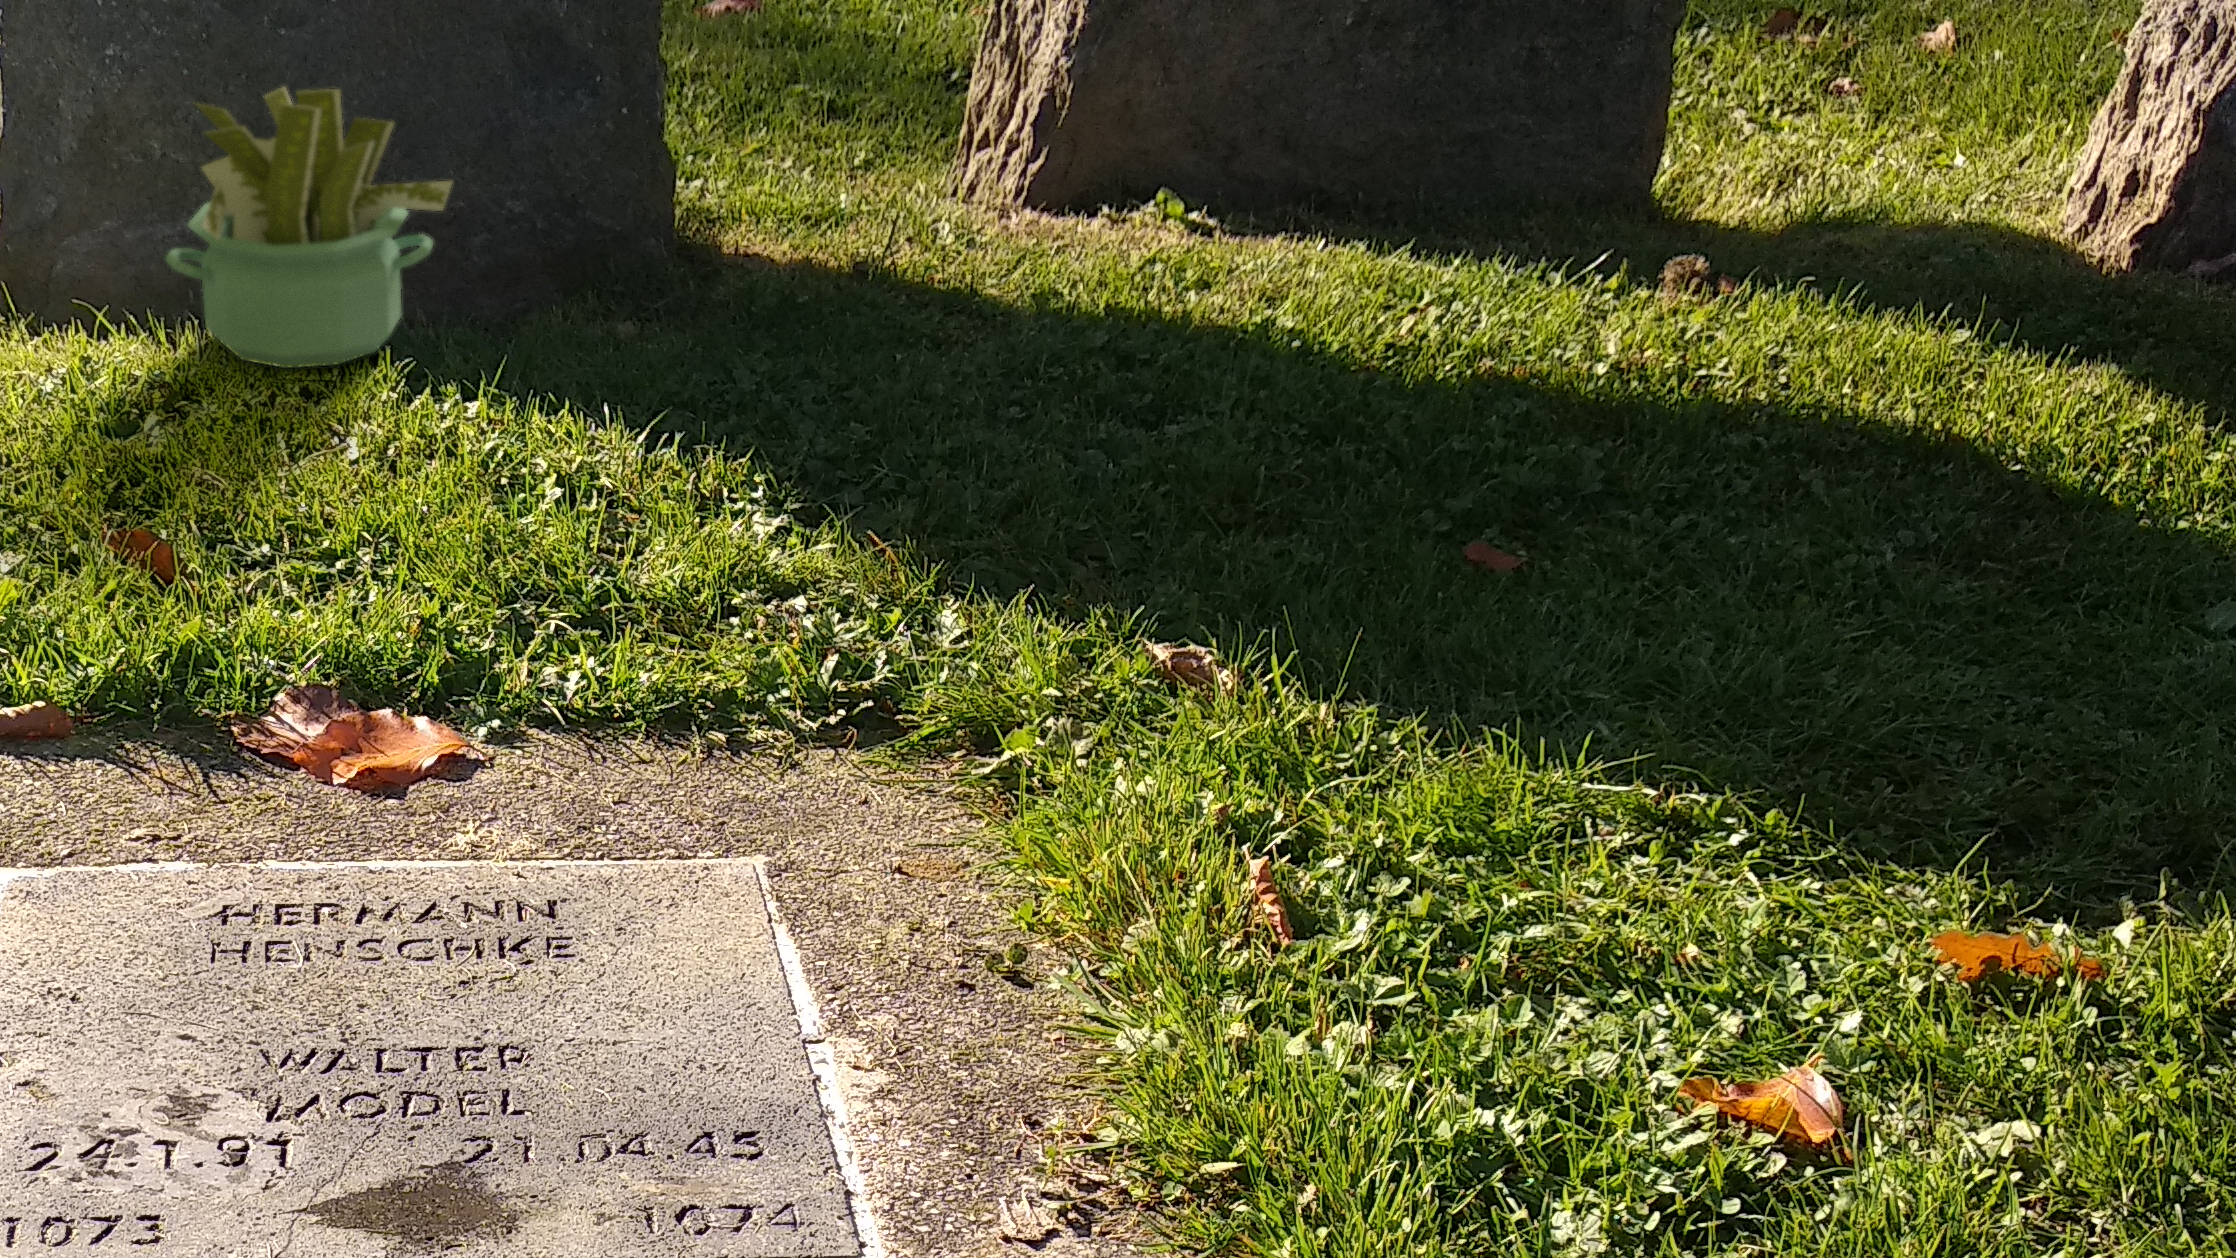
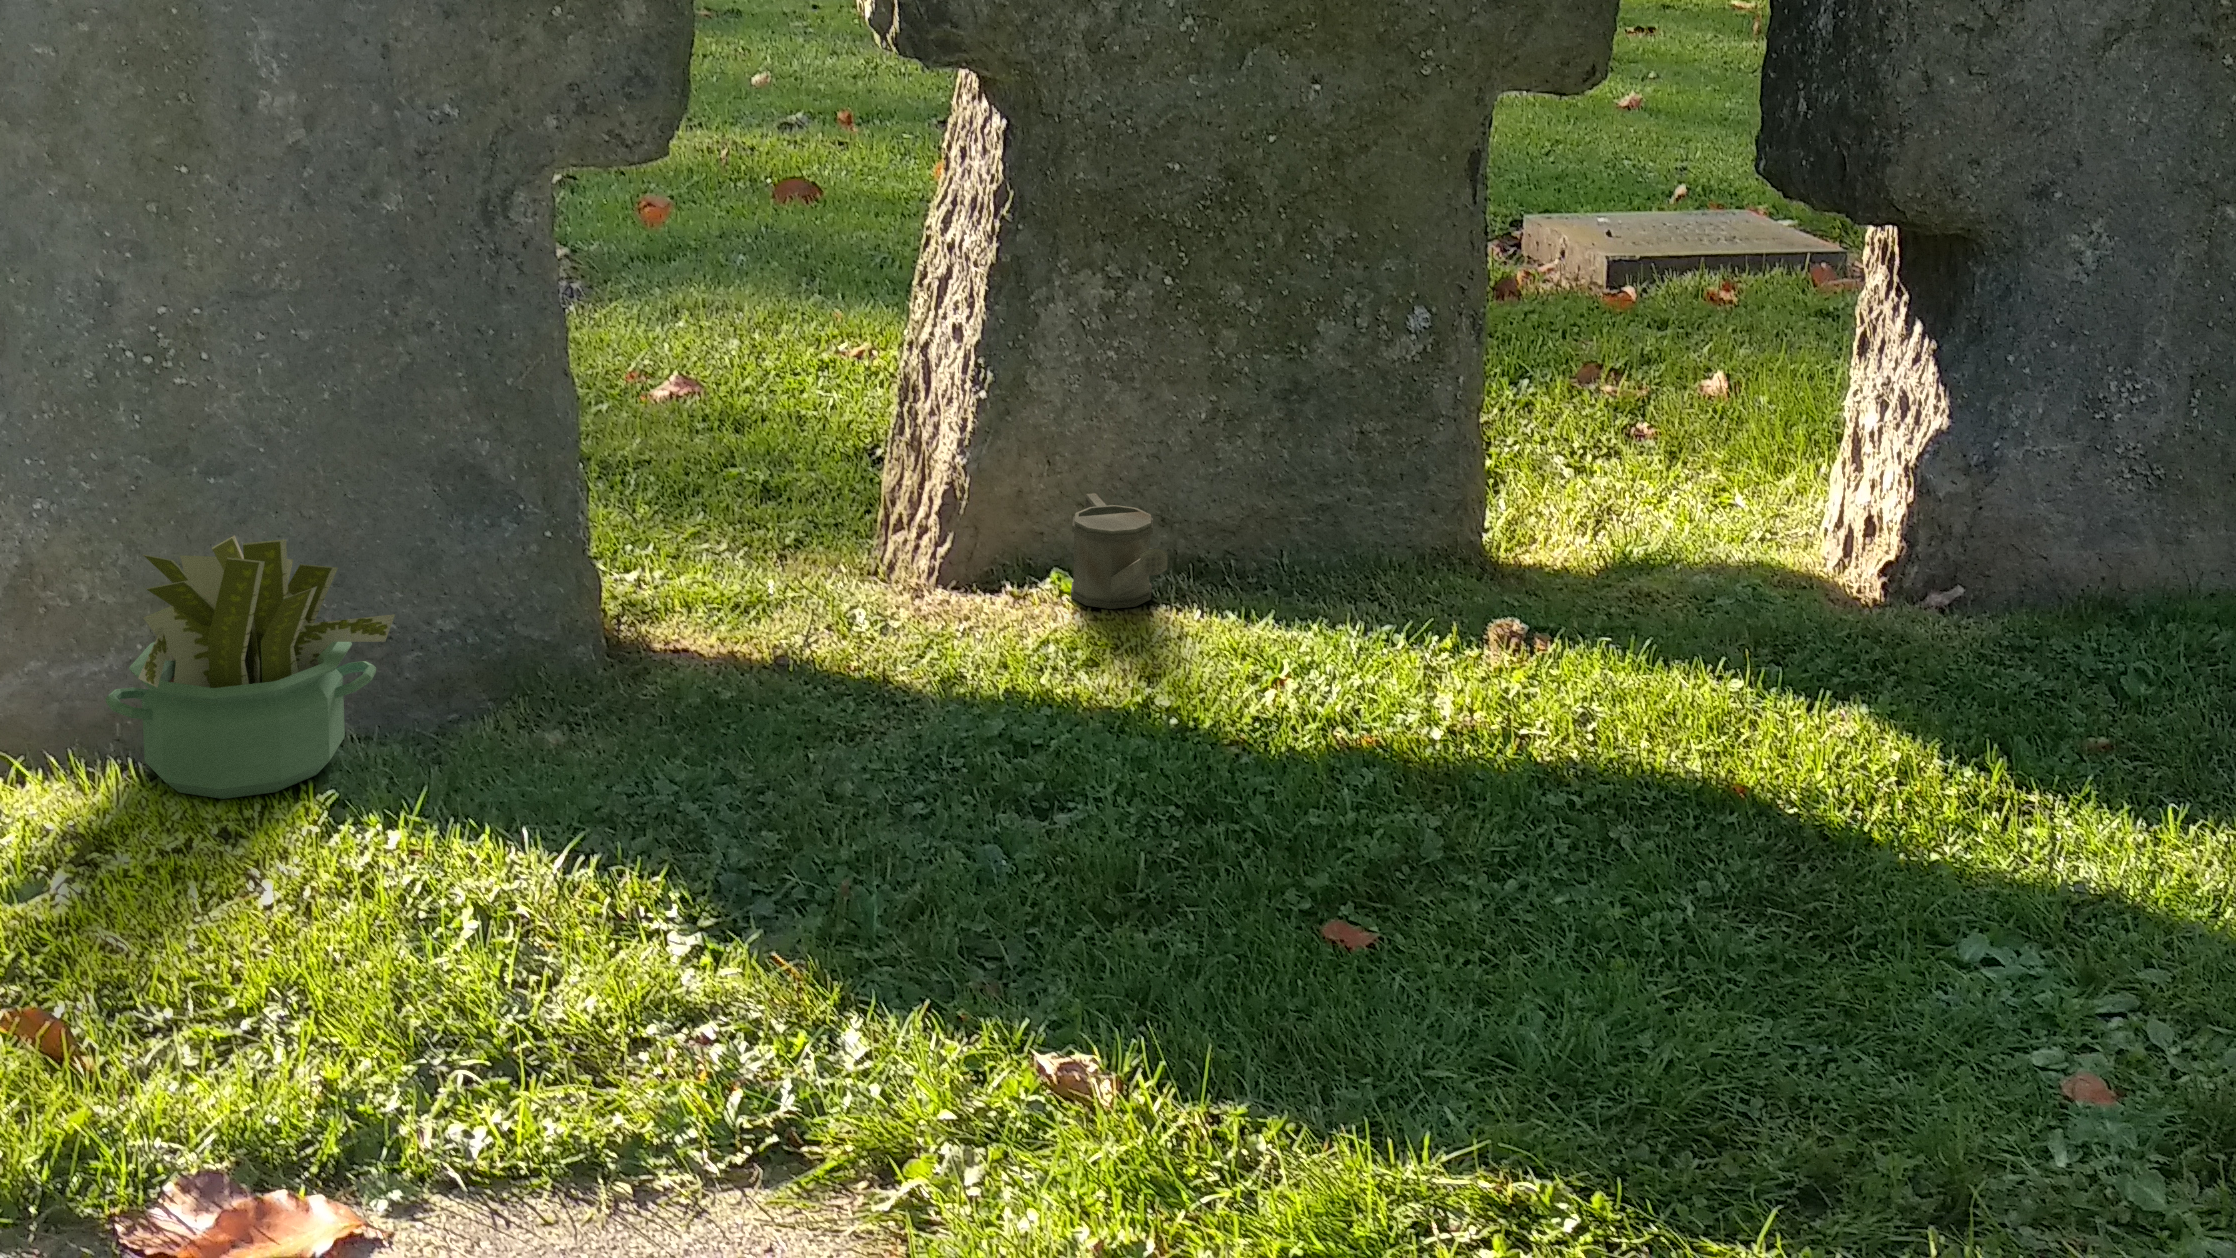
watering can: none [1183,100,1312,234] -> present [1071,493,1168,609]

